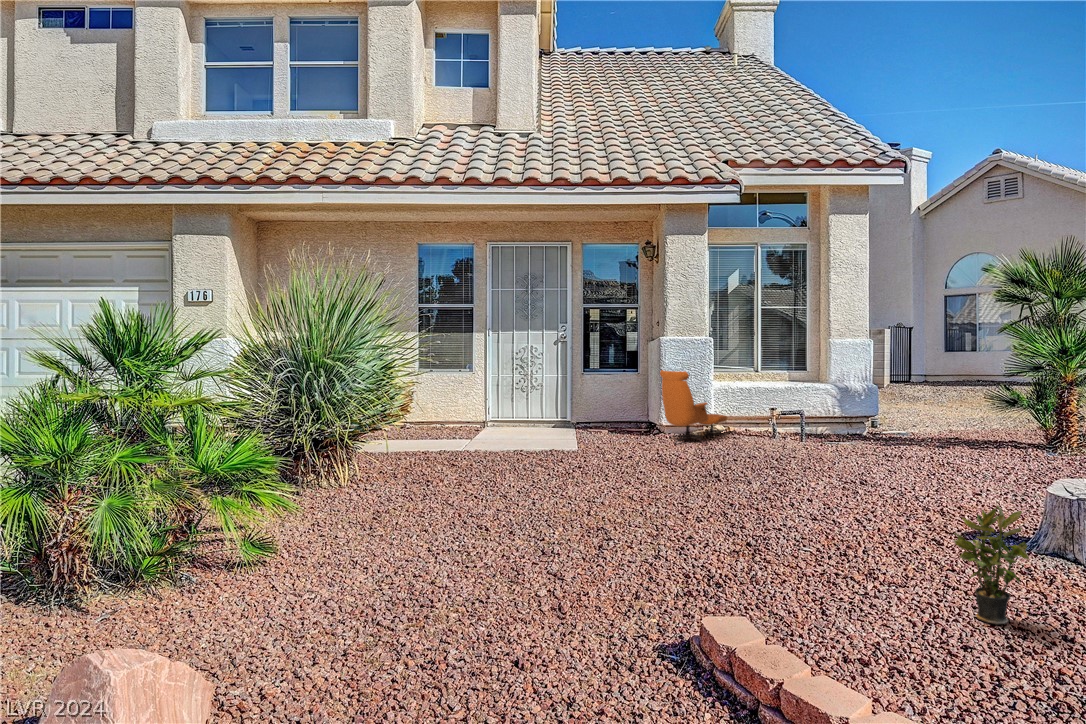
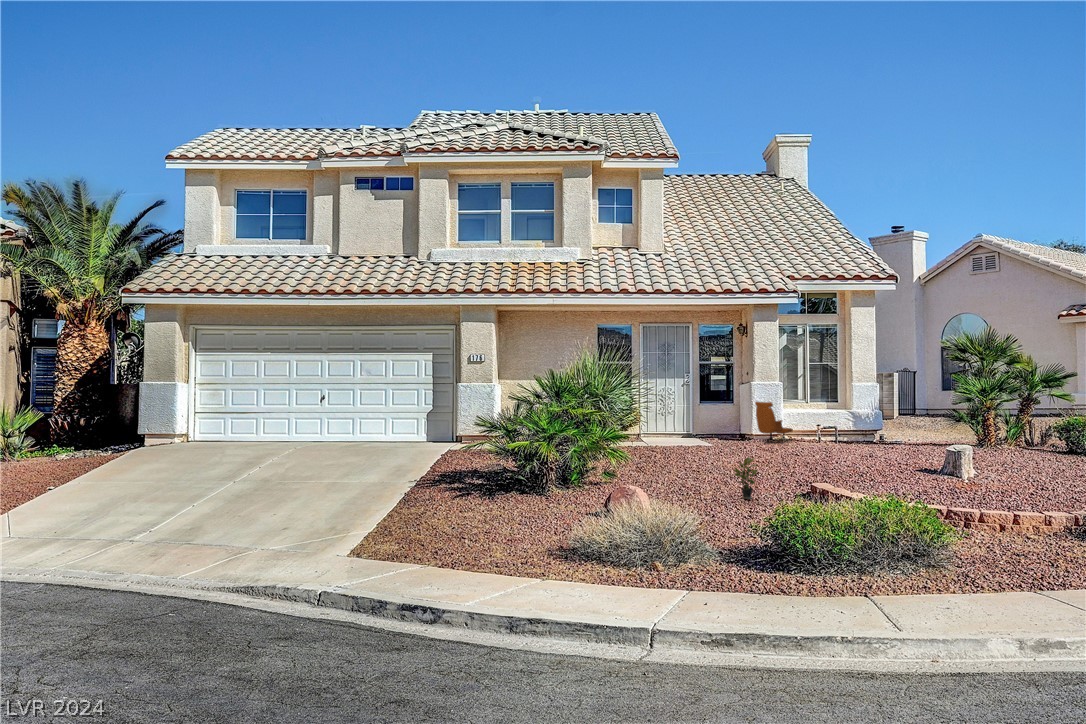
potted plant: present [954,505,1029,625] -> present [734,457,757,499]

